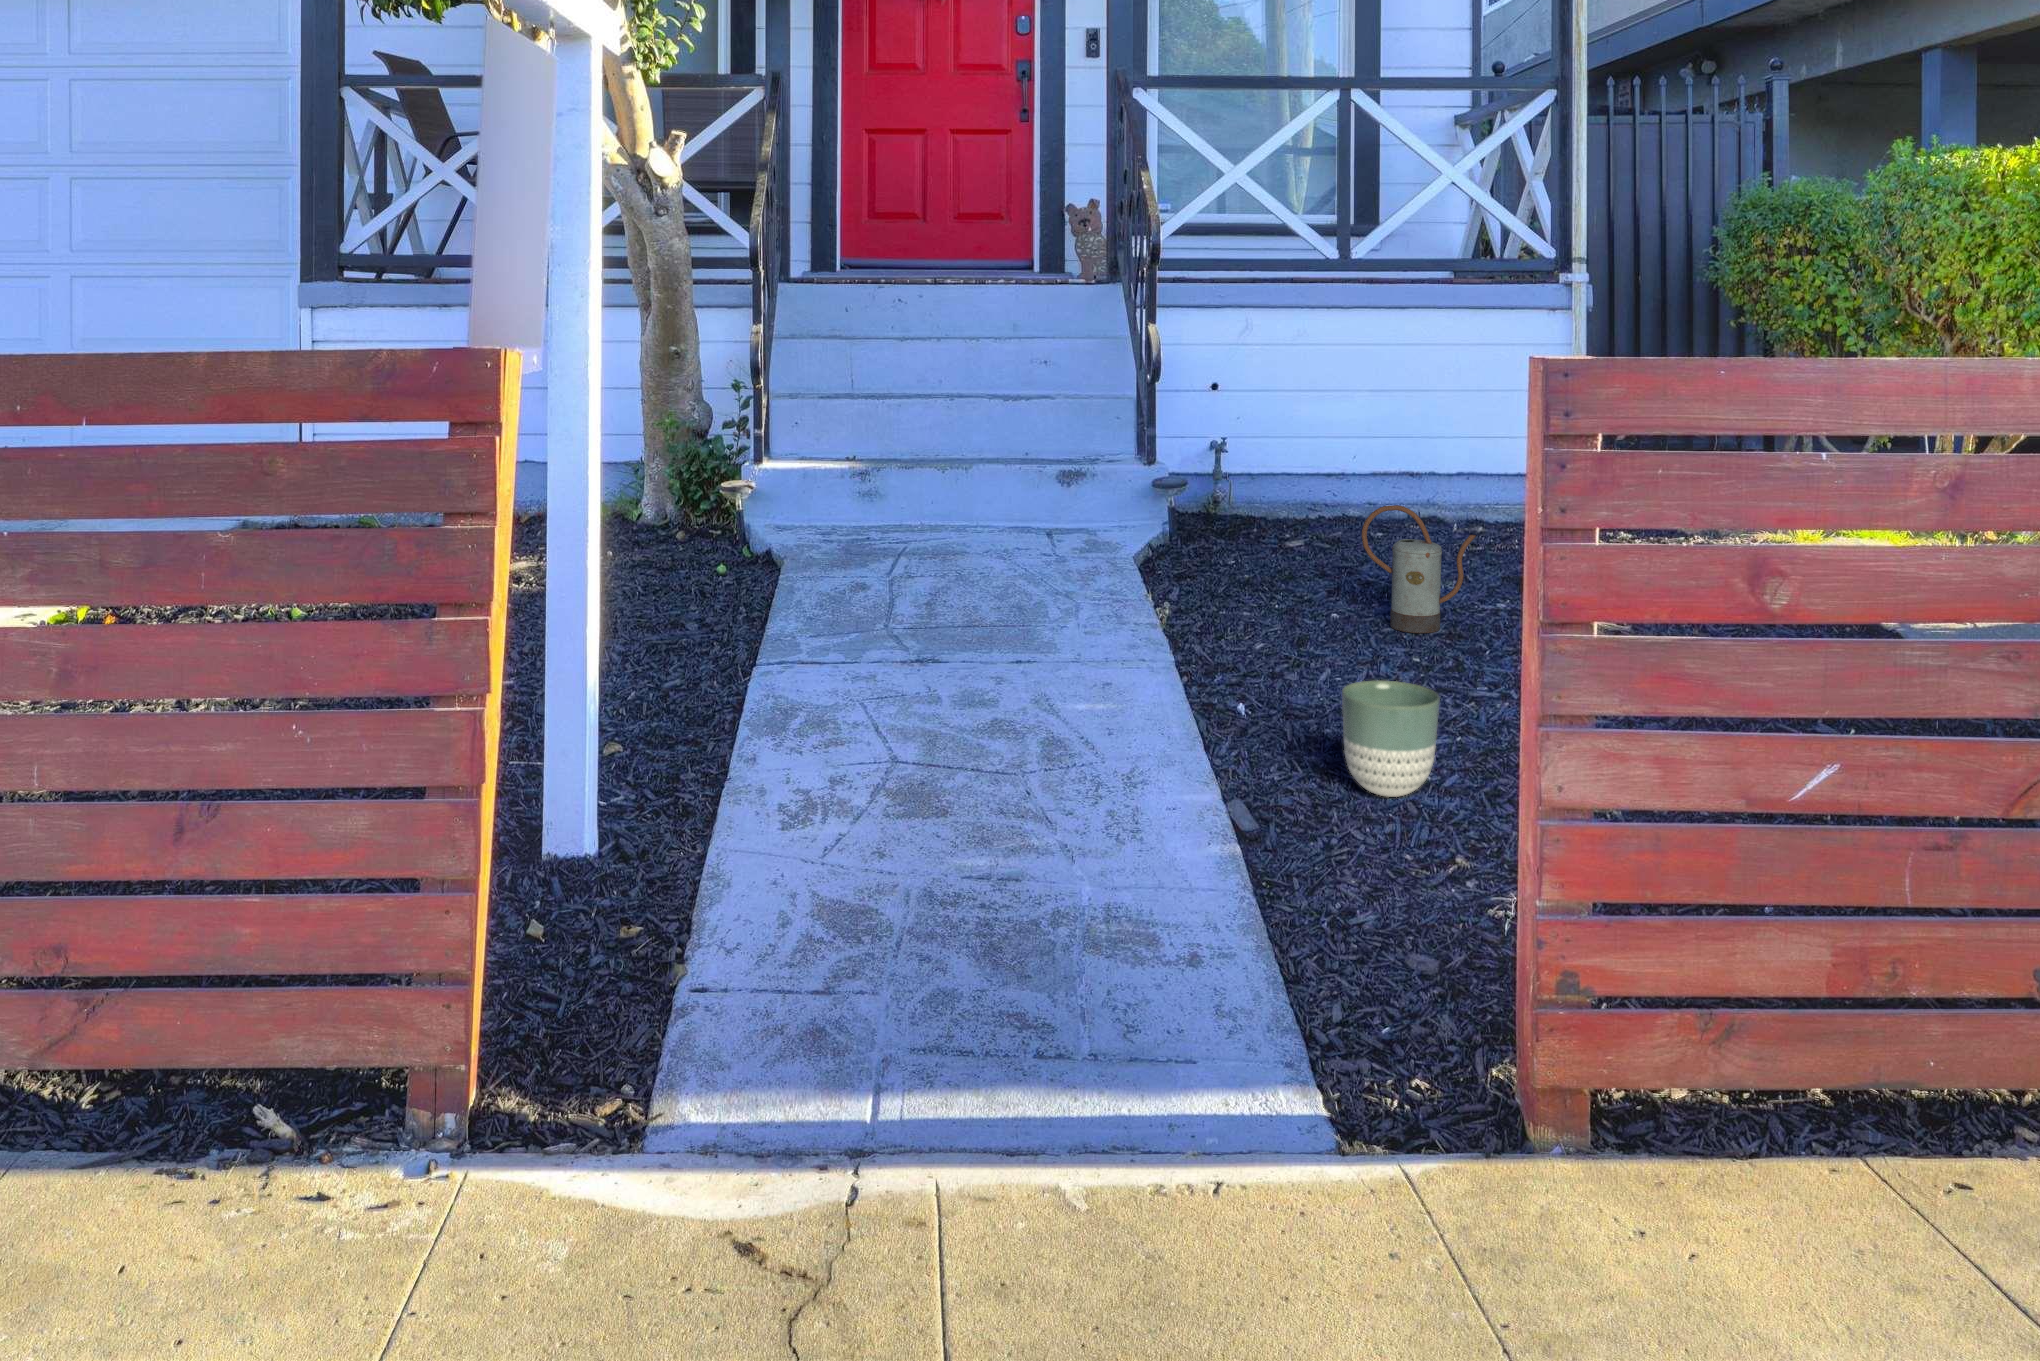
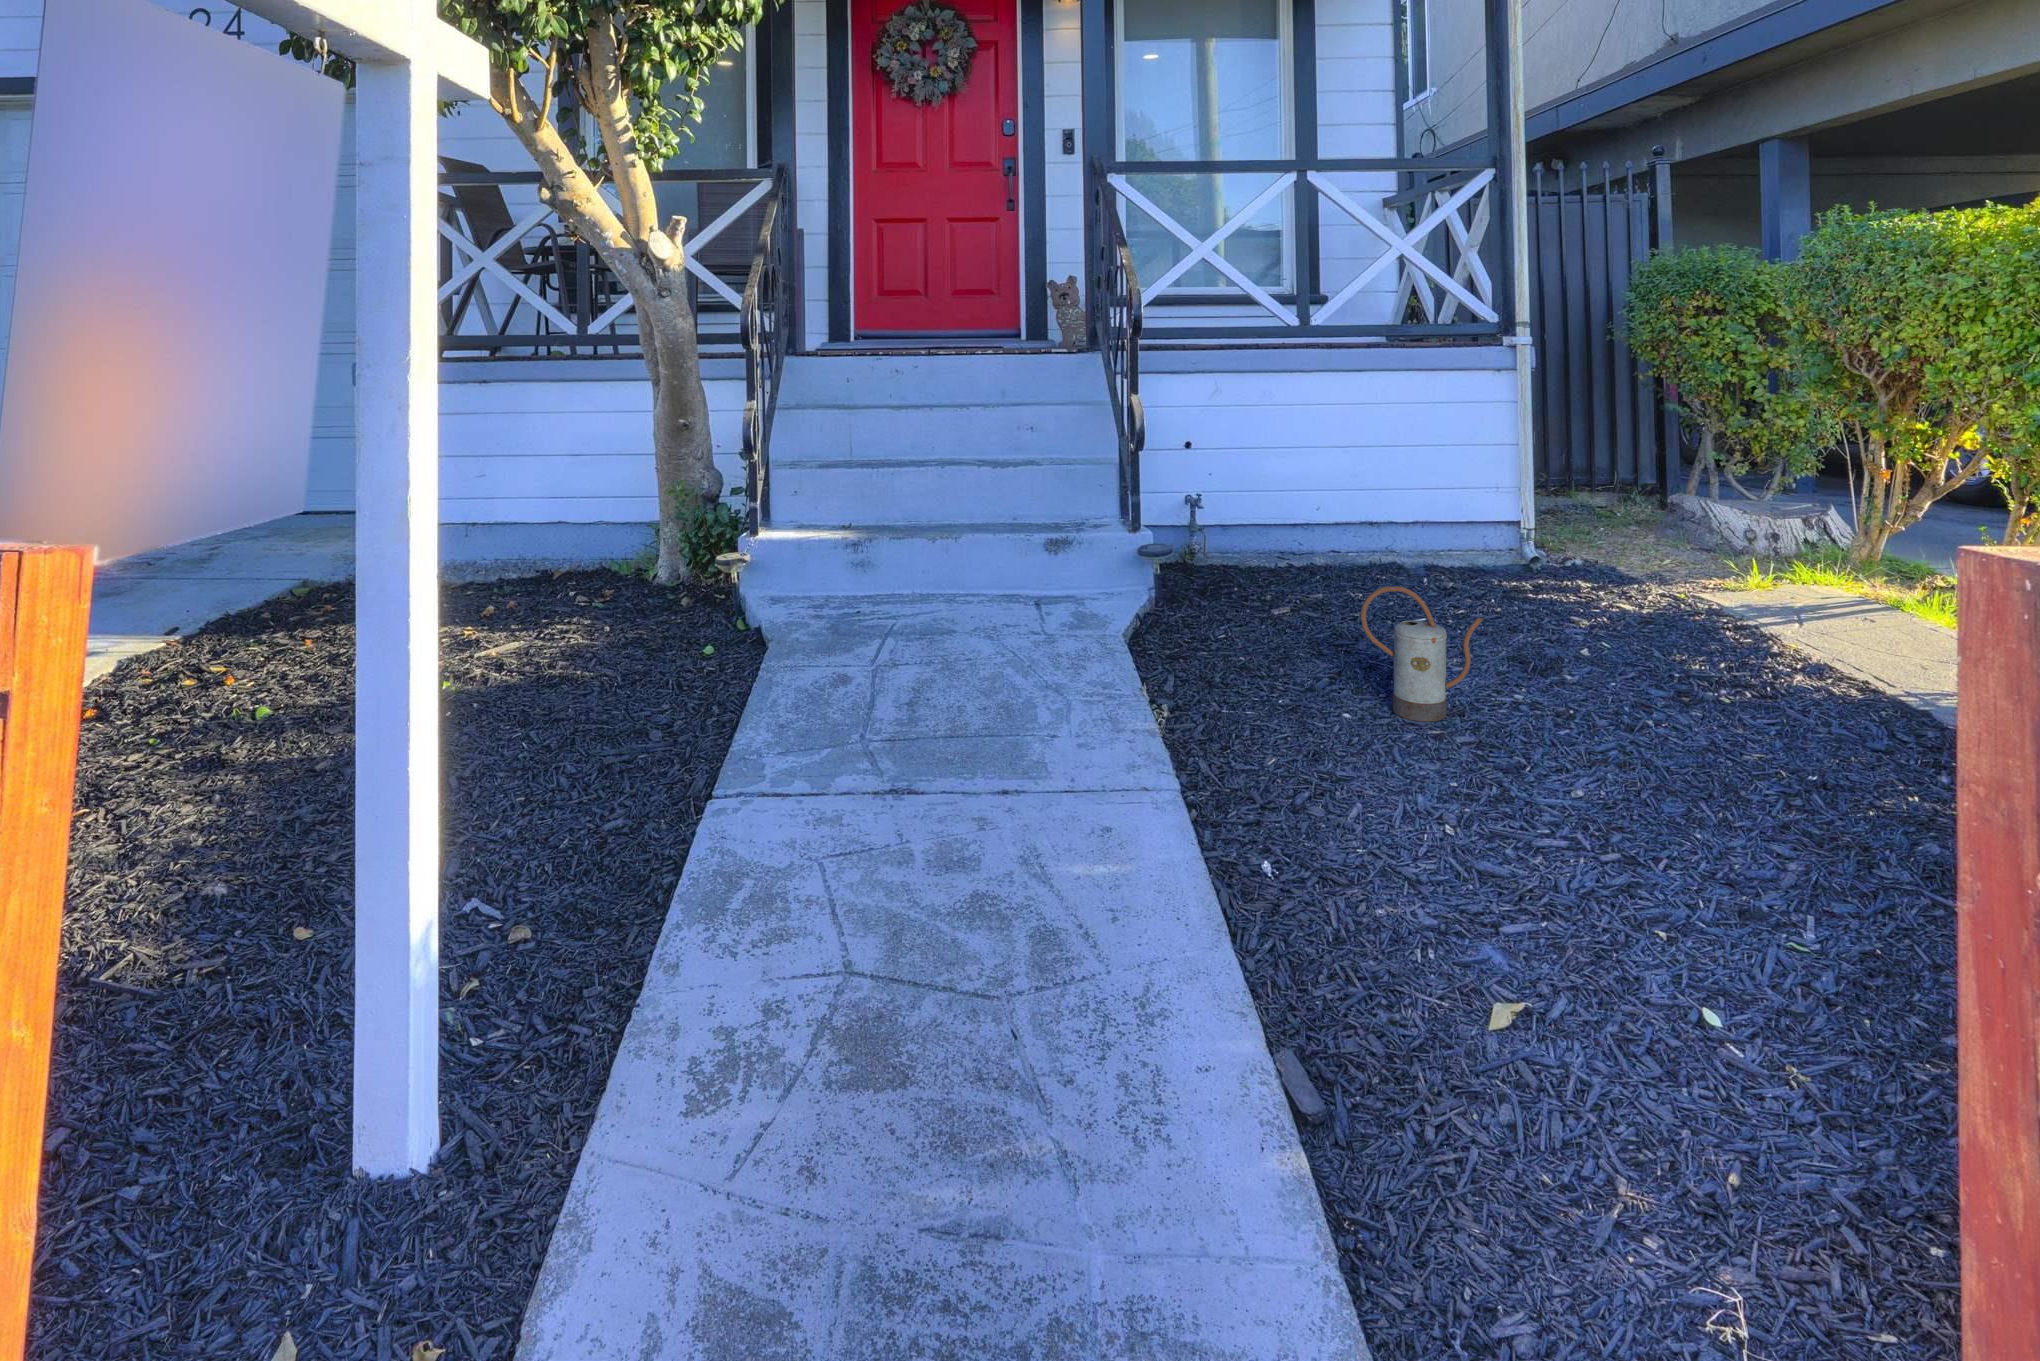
planter: present [1342,681,1440,797] -> none [1403,865,1533,1029]

